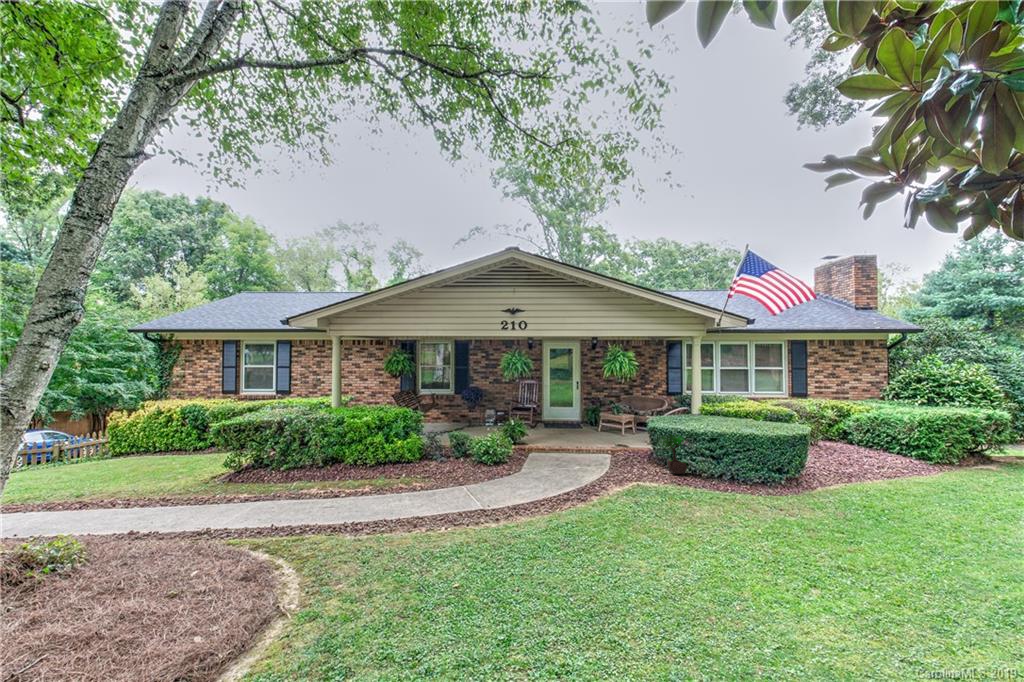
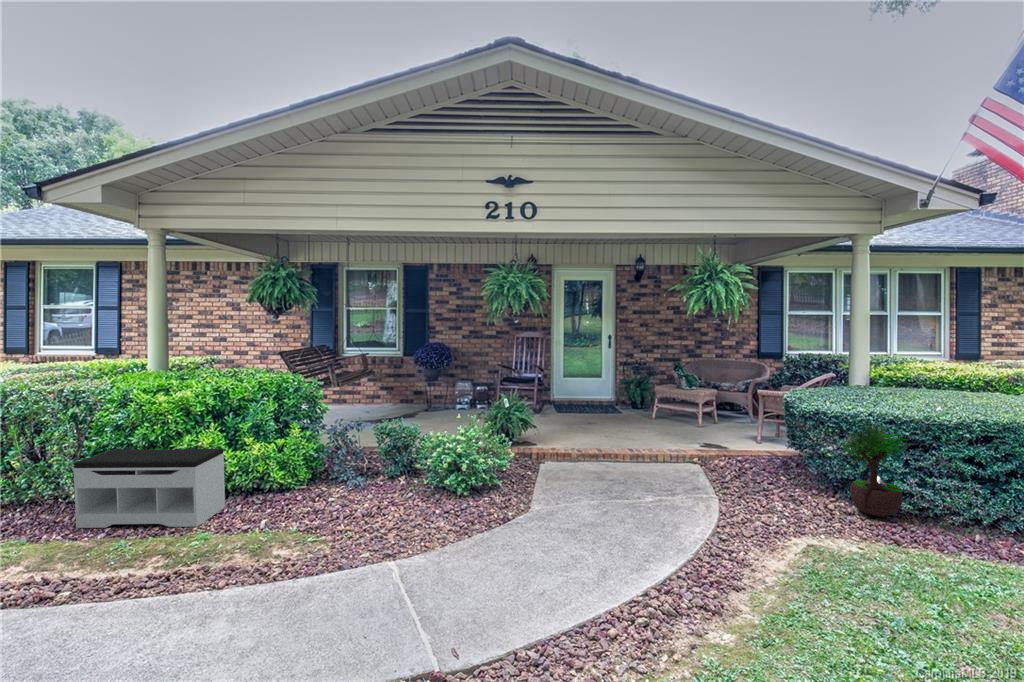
bench: none [328,443,385,476] -> present [73,449,225,528]

